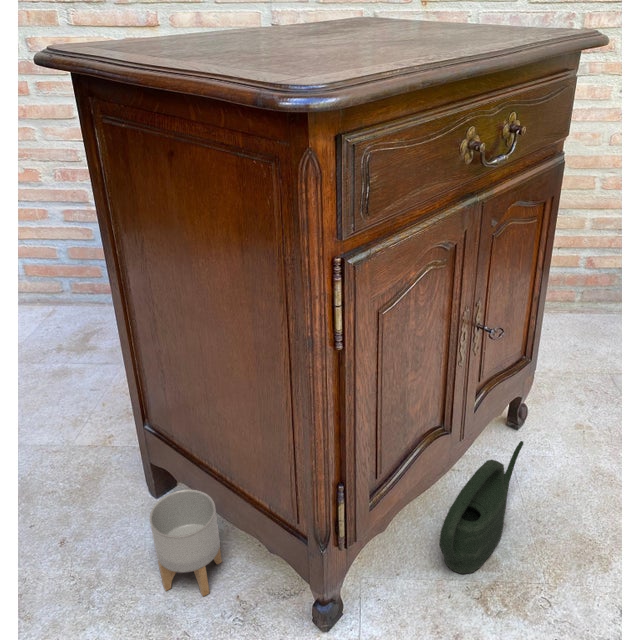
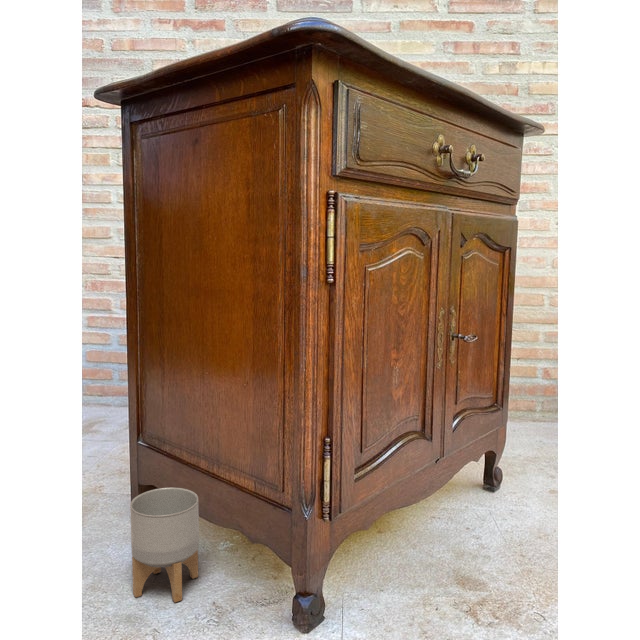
watering can: present [440,441,523,574] -> none [425,472,502,590]

